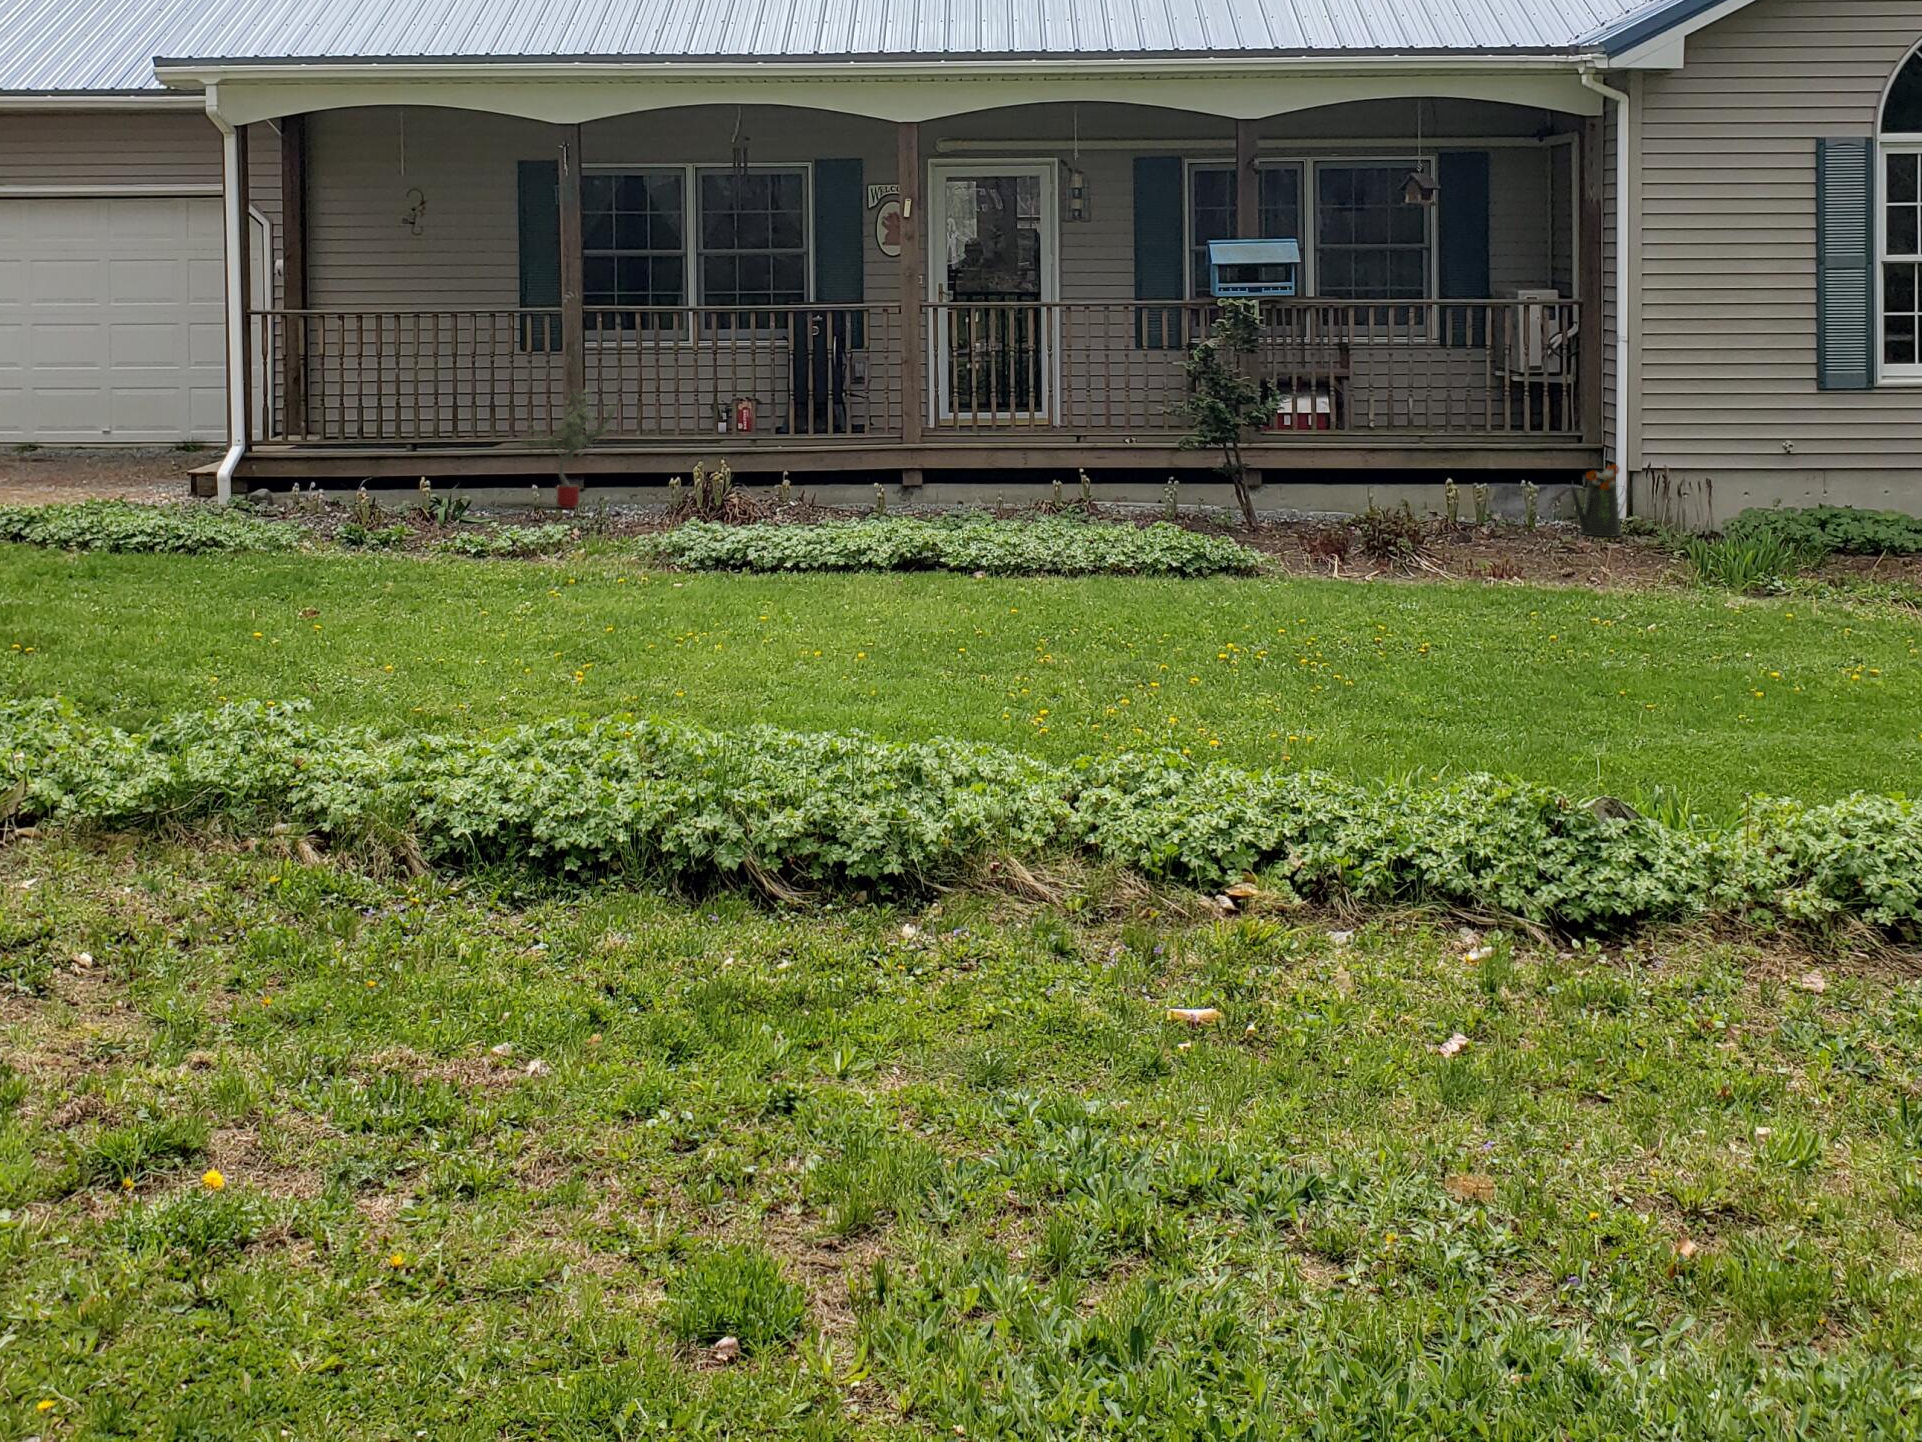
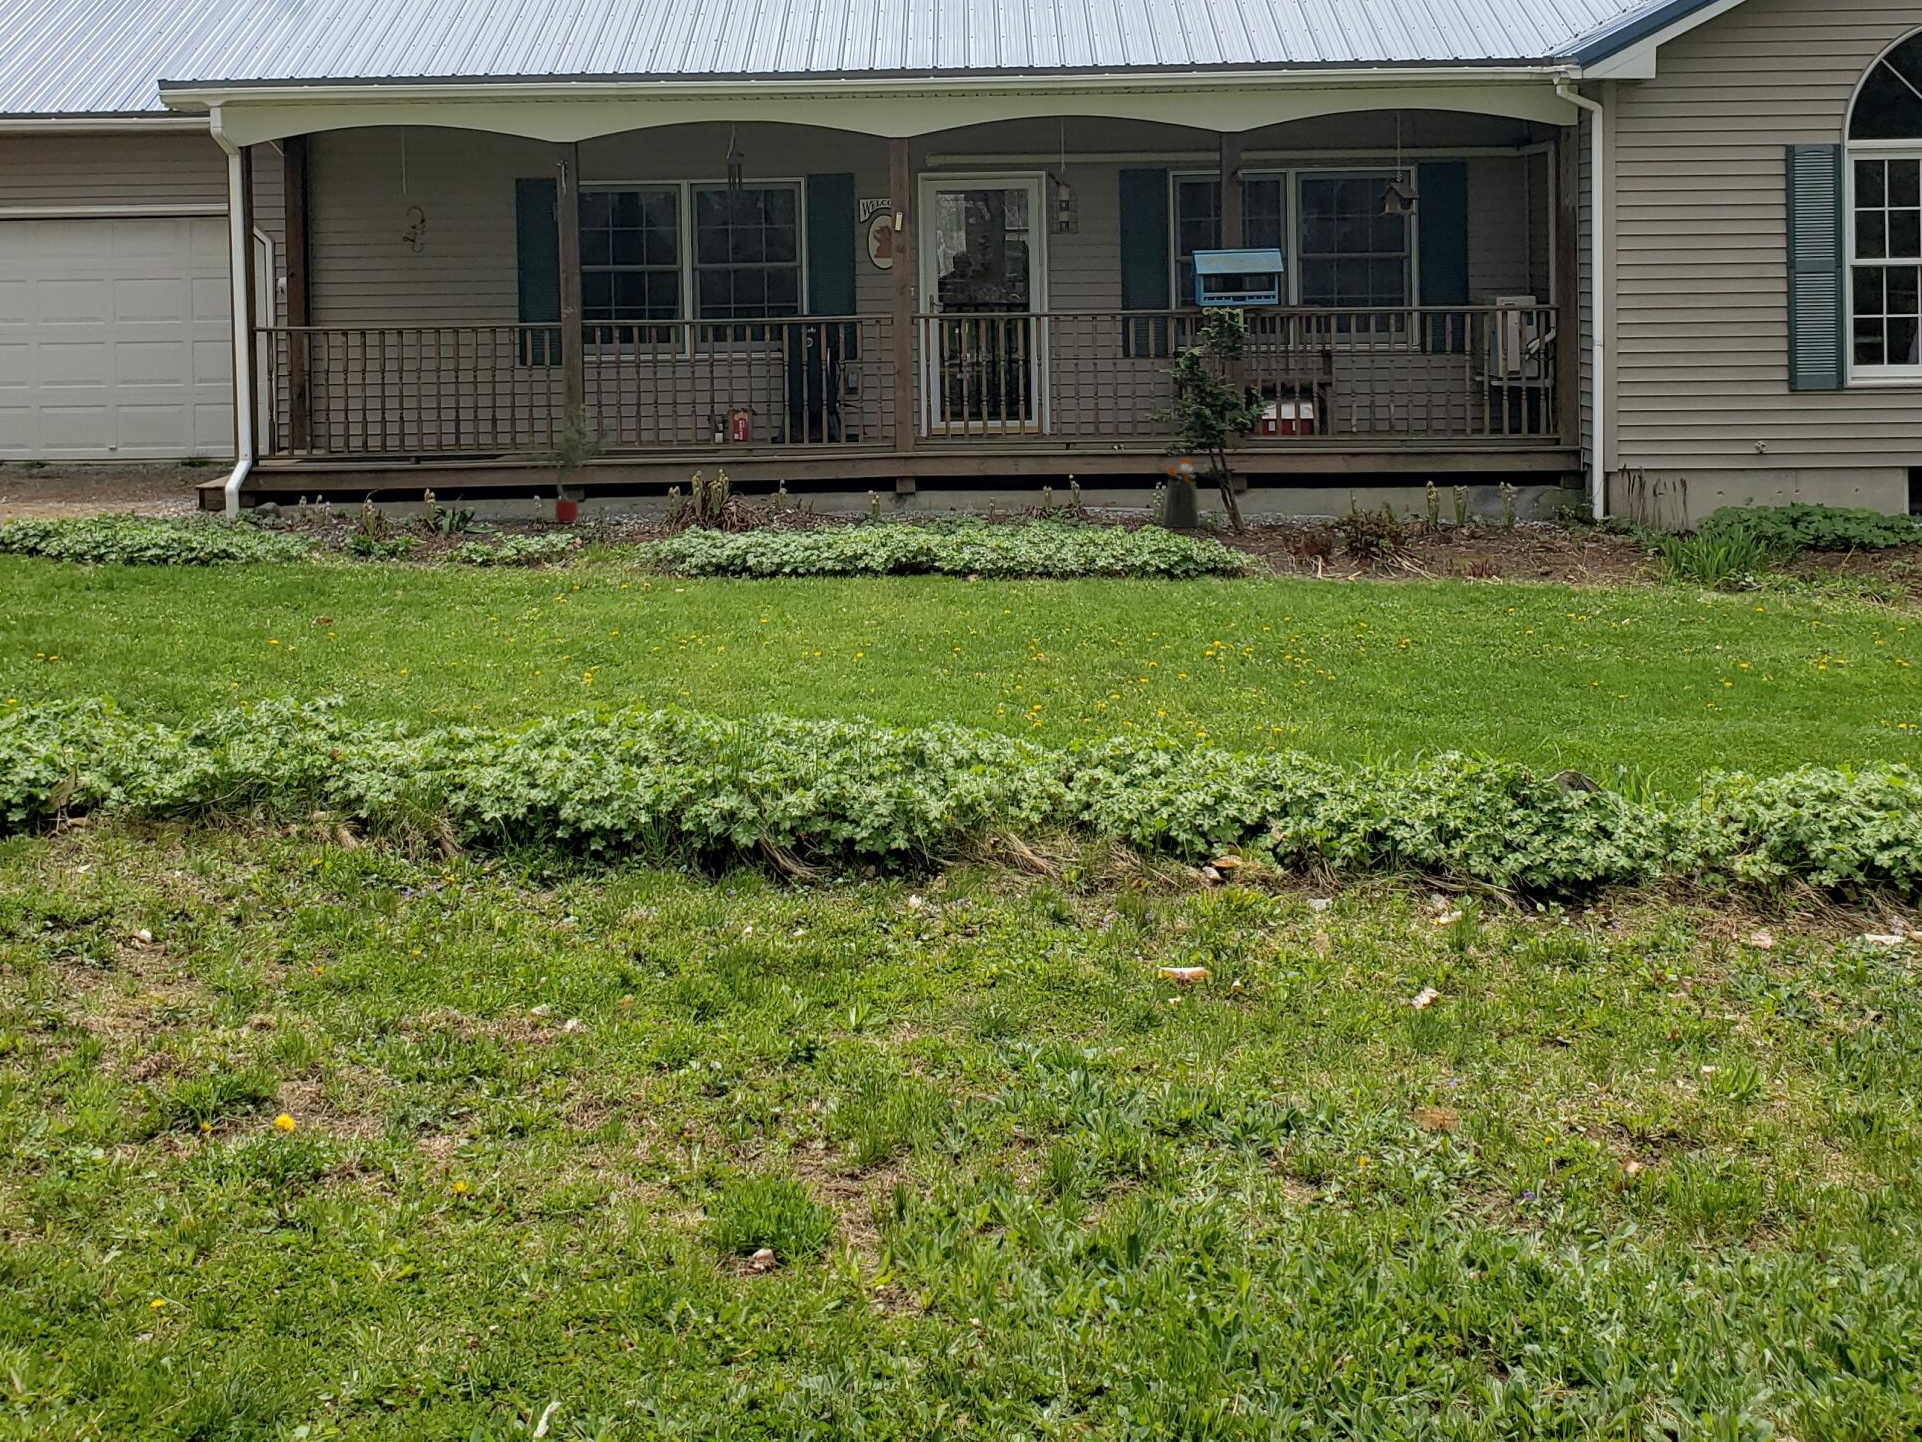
watering can: present [1571,465,1627,537] -> present [1162,458,1200,528]

